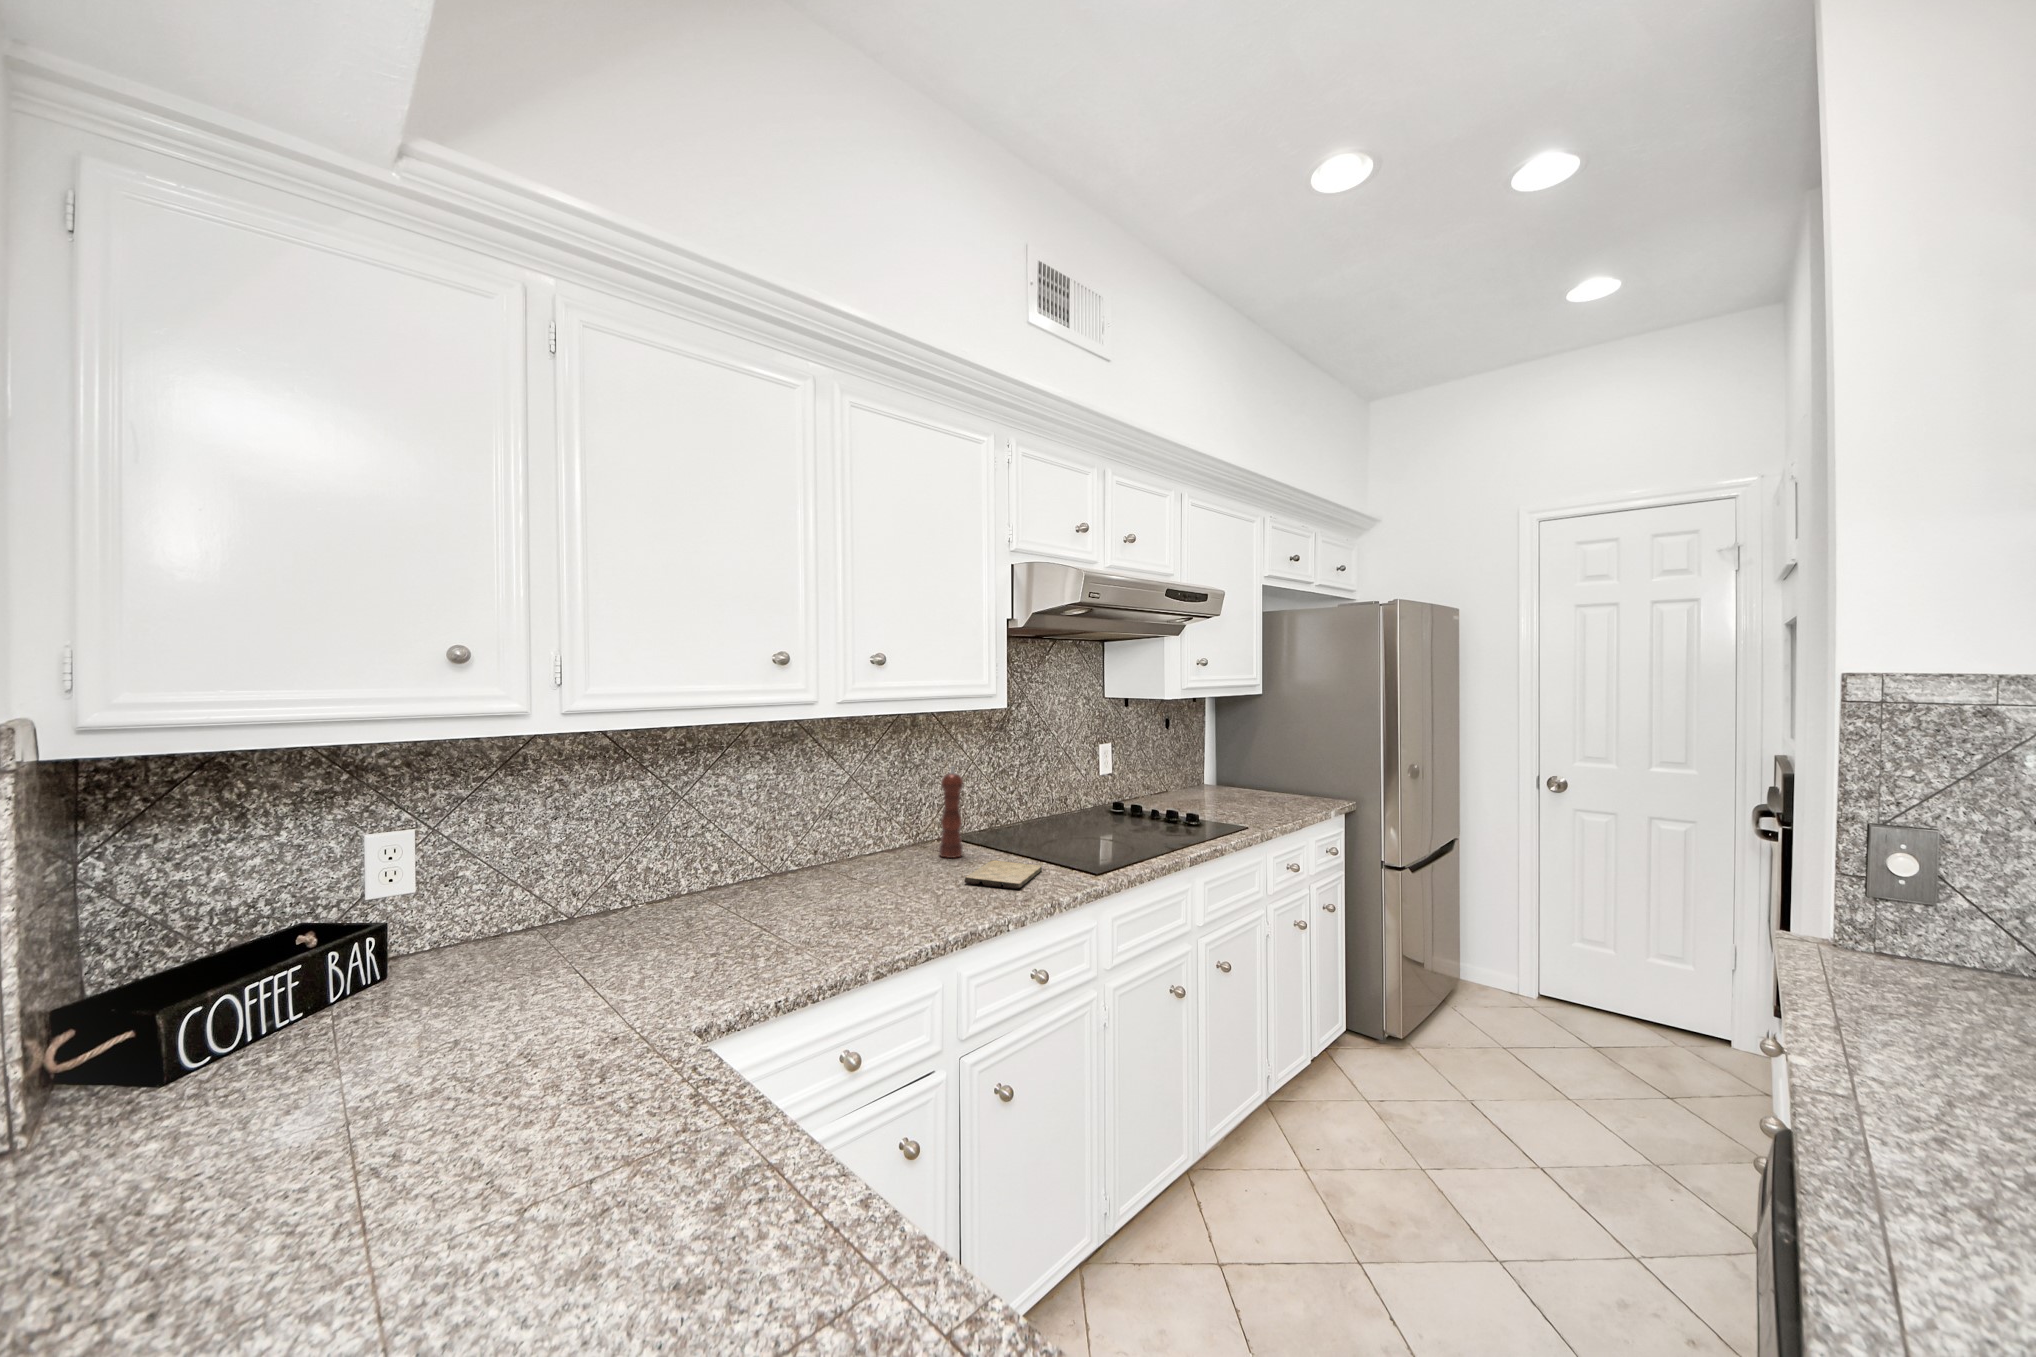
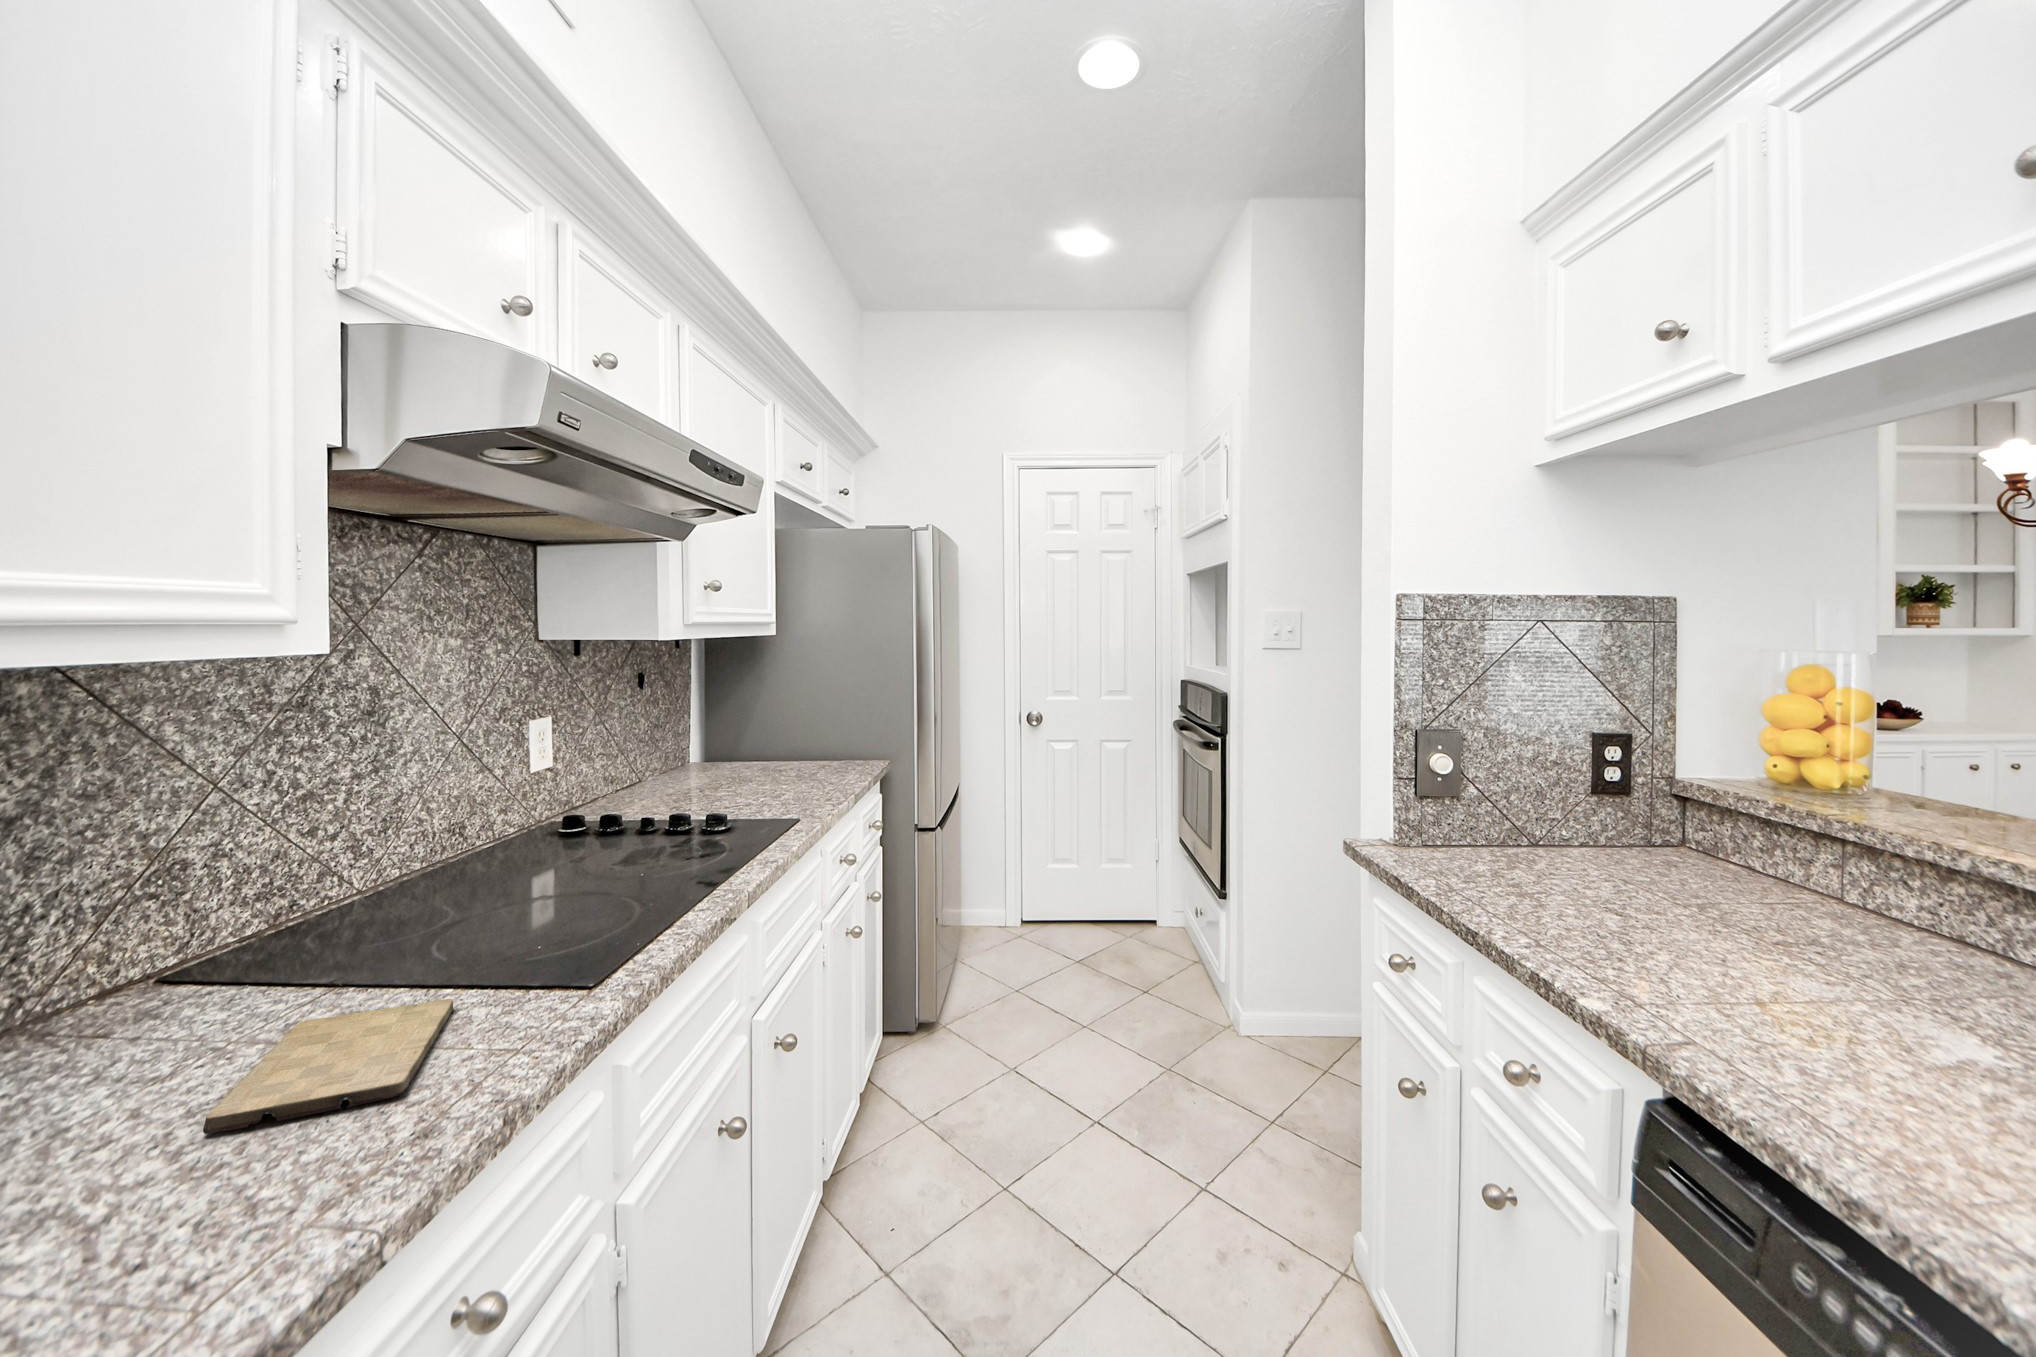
pepper mill: present [939,767,963,858] -> none [97,810,195,1051]

